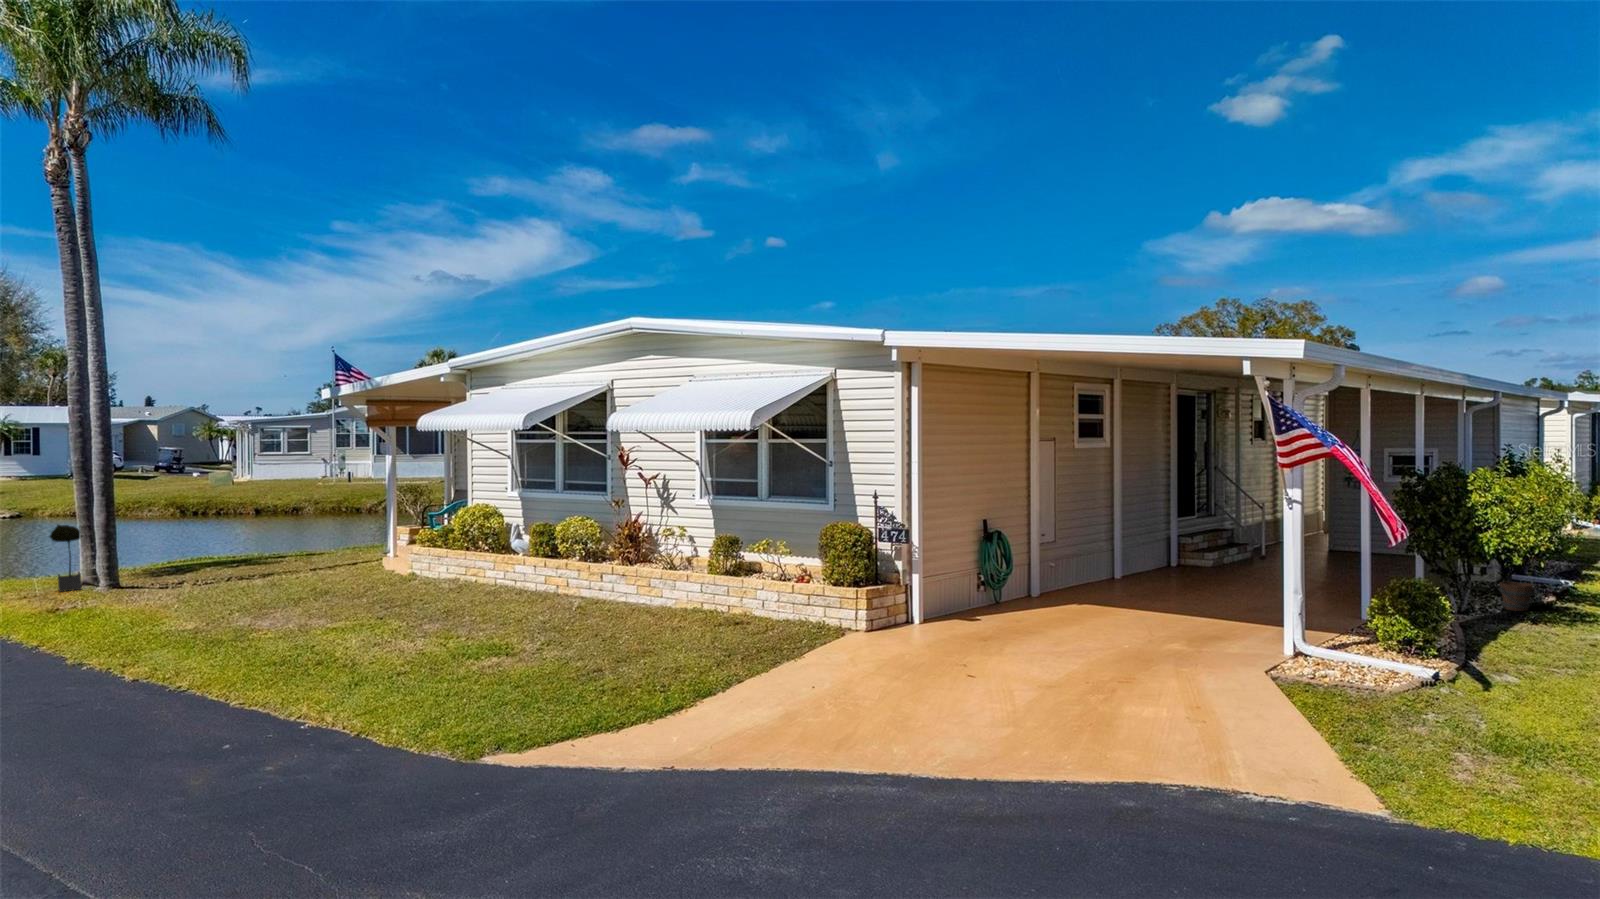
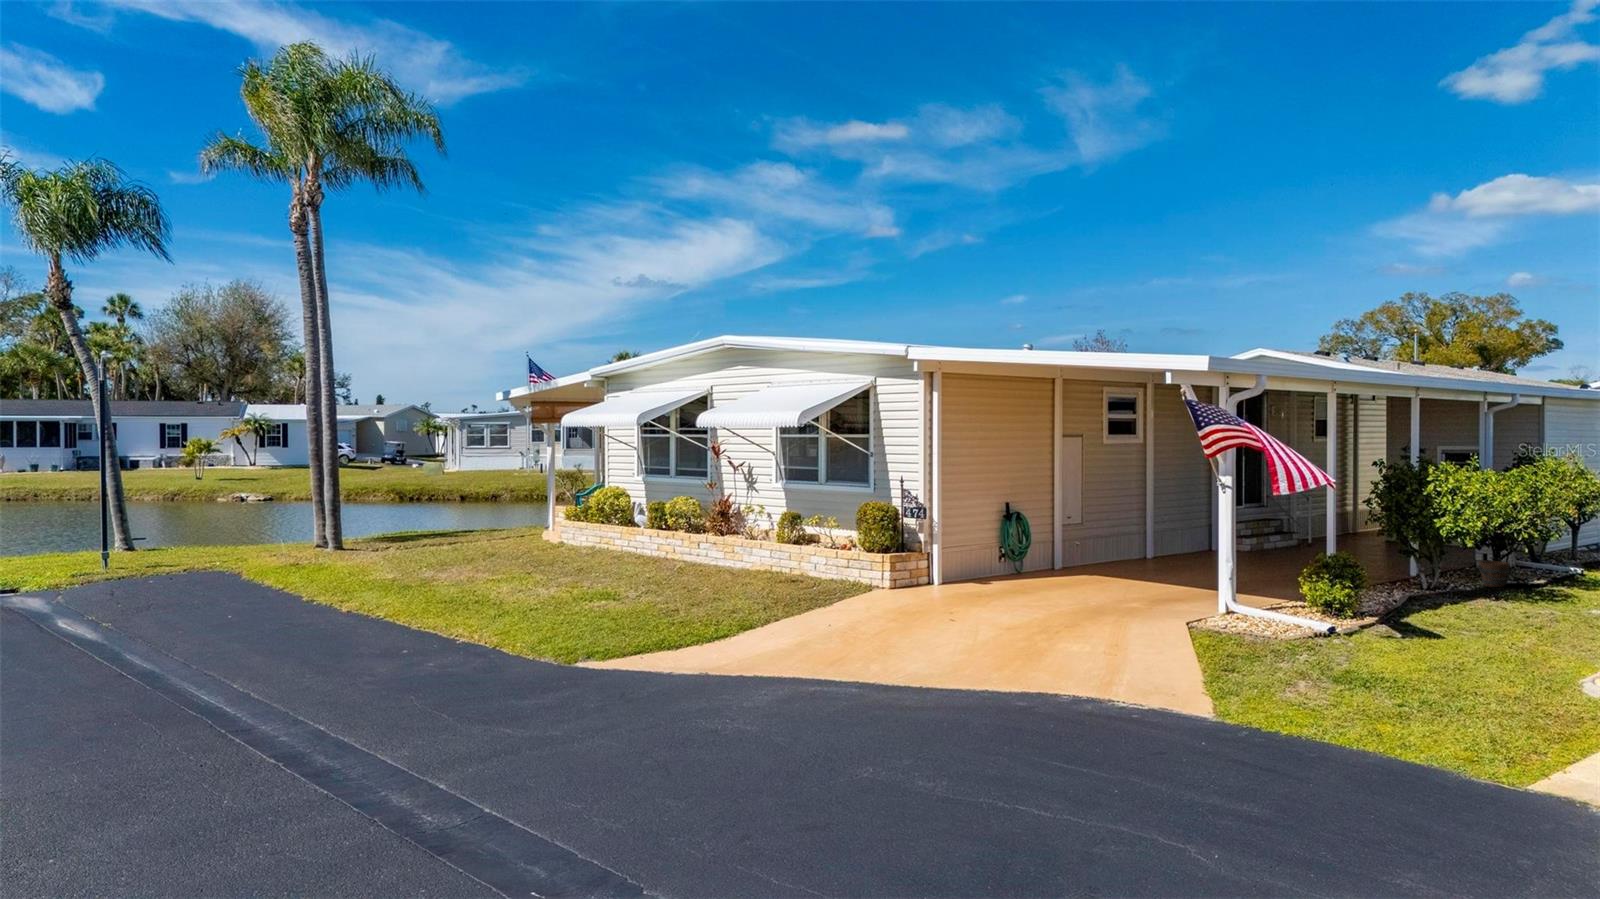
potted tree: present [50,525,83,592] -> none [298,501,322,553]

